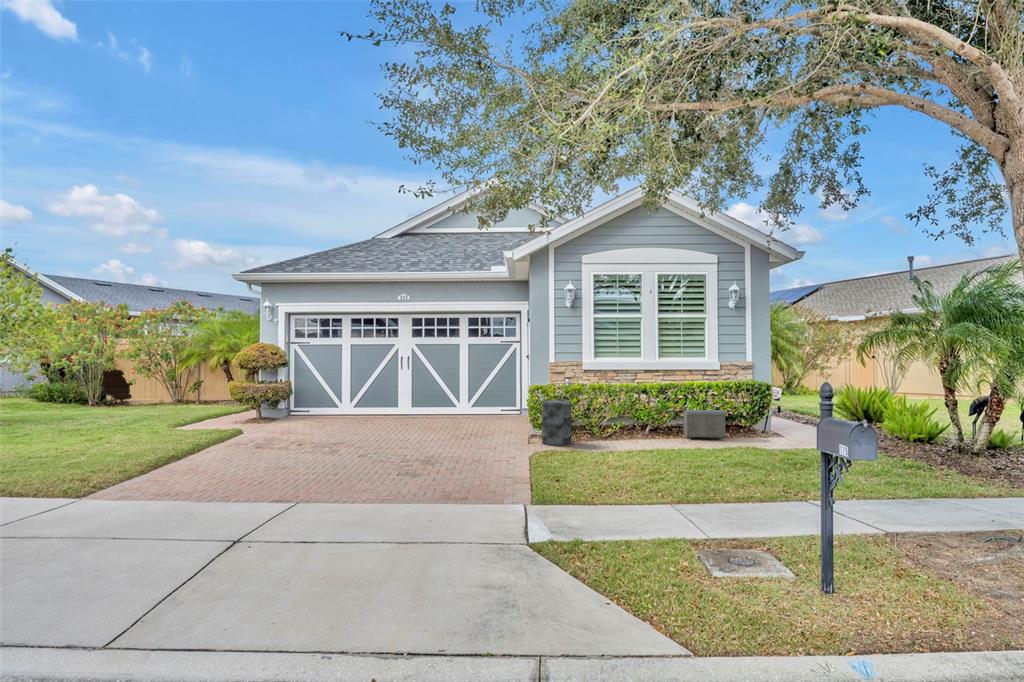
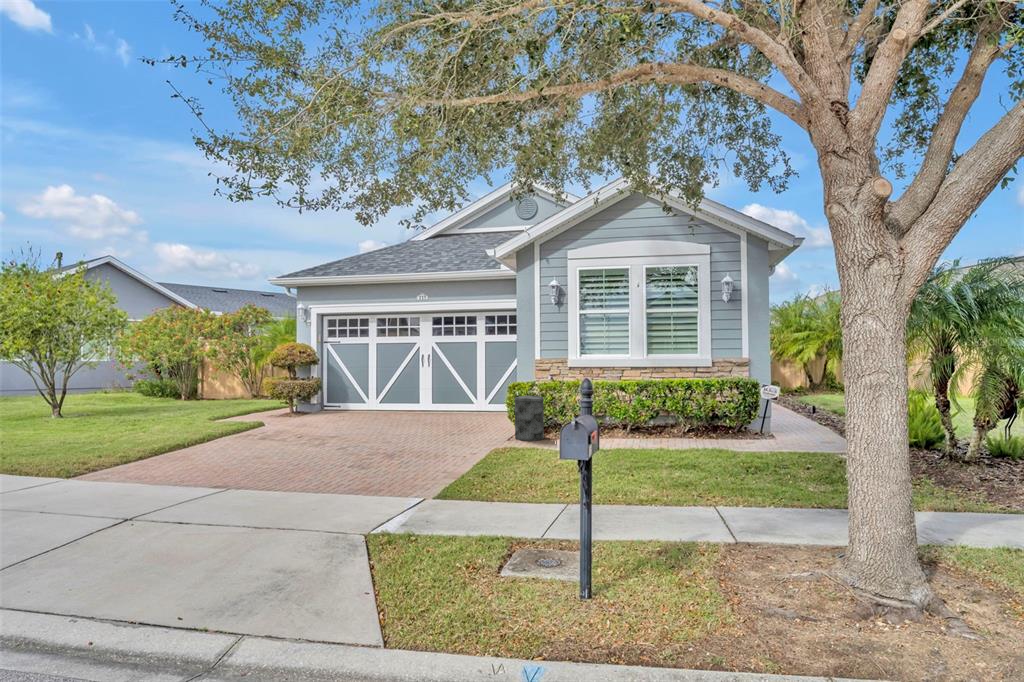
lounge chair: present [100,369,132,405] -> none [188,367,214,397]
storage bench: present [684,410,726,440] -> none [666,406,706,439]

